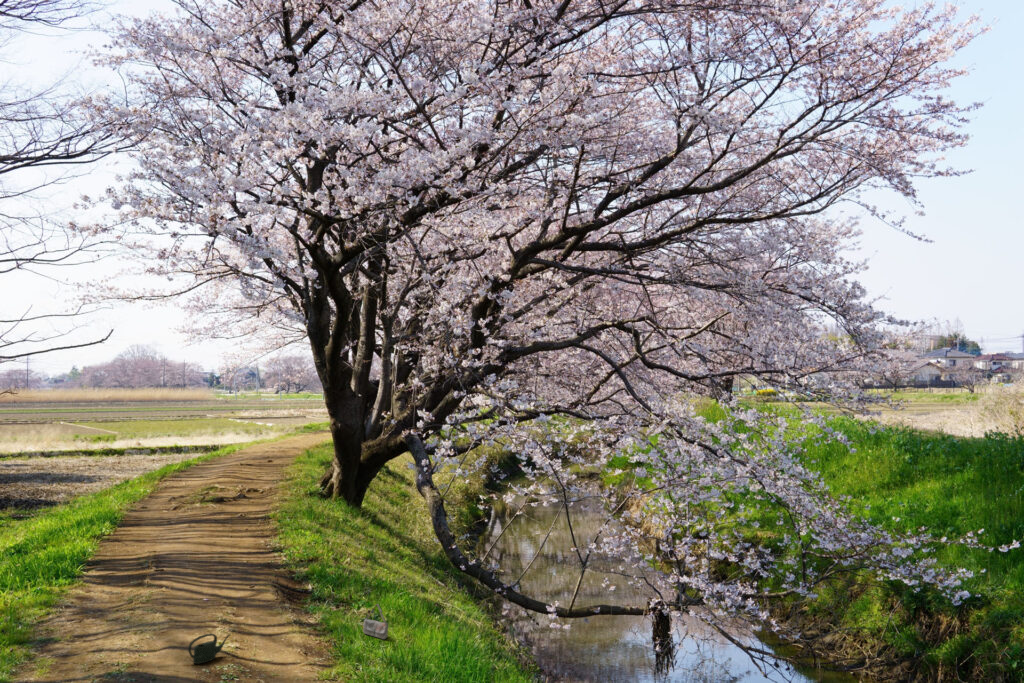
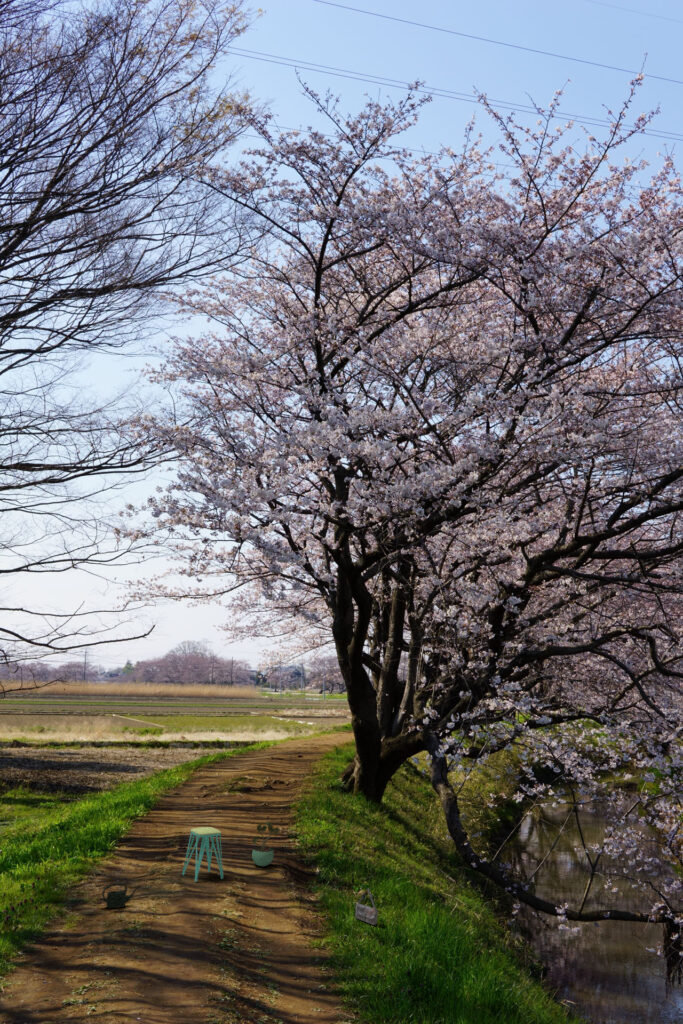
potted plant: none [240,537,270,583] -> present [252,822,279,866]
stool: none [161,551,210,612] -> present [182,827,223,882]
watering can: present [188,633,230,664] -> present [102,883,139,908]

